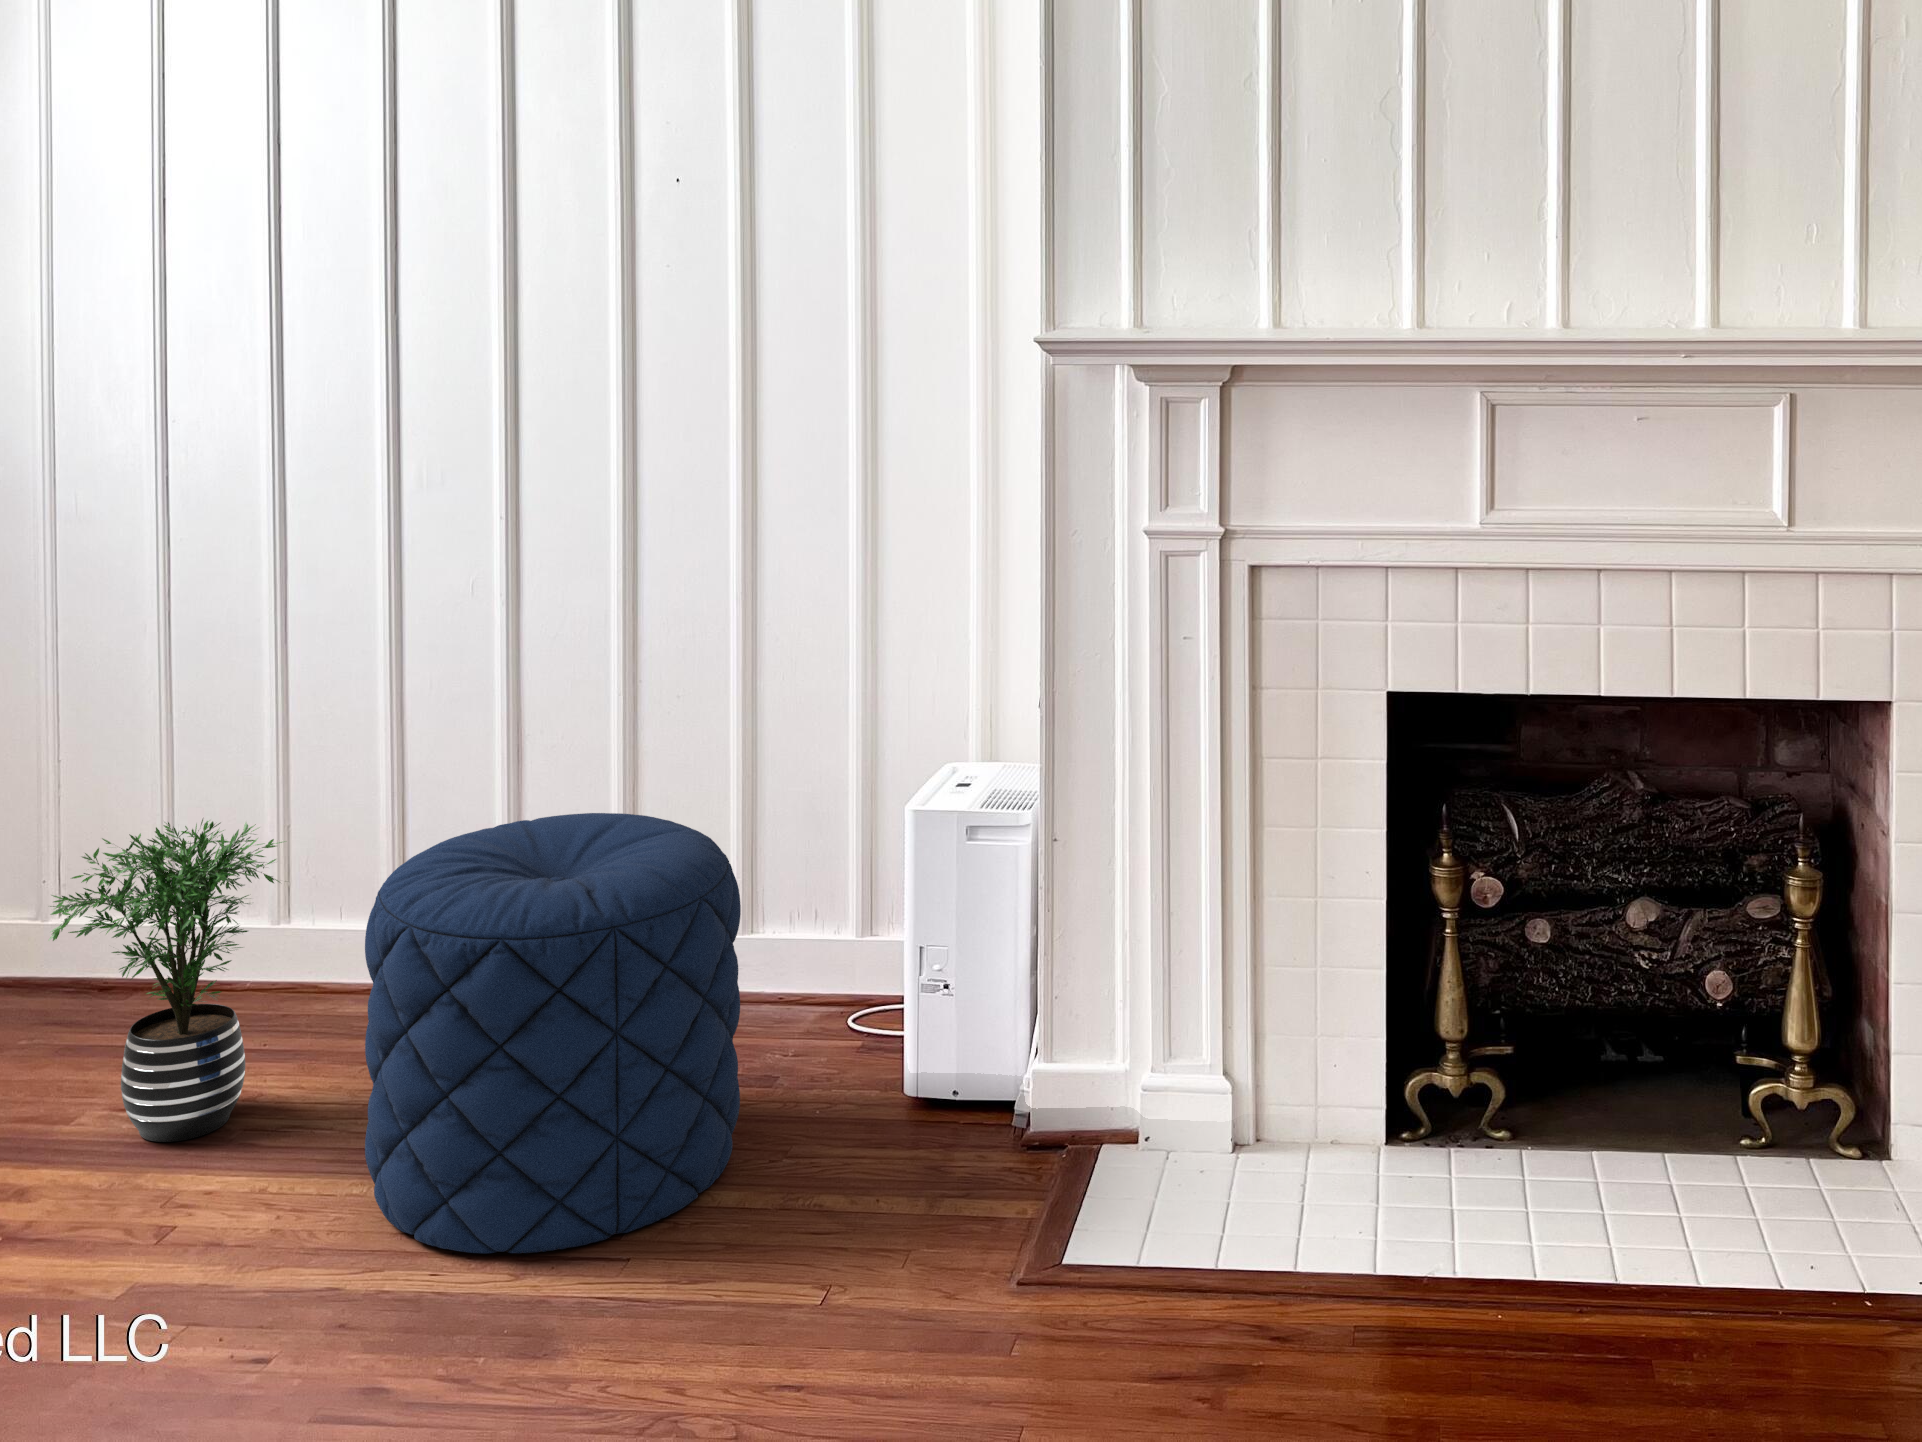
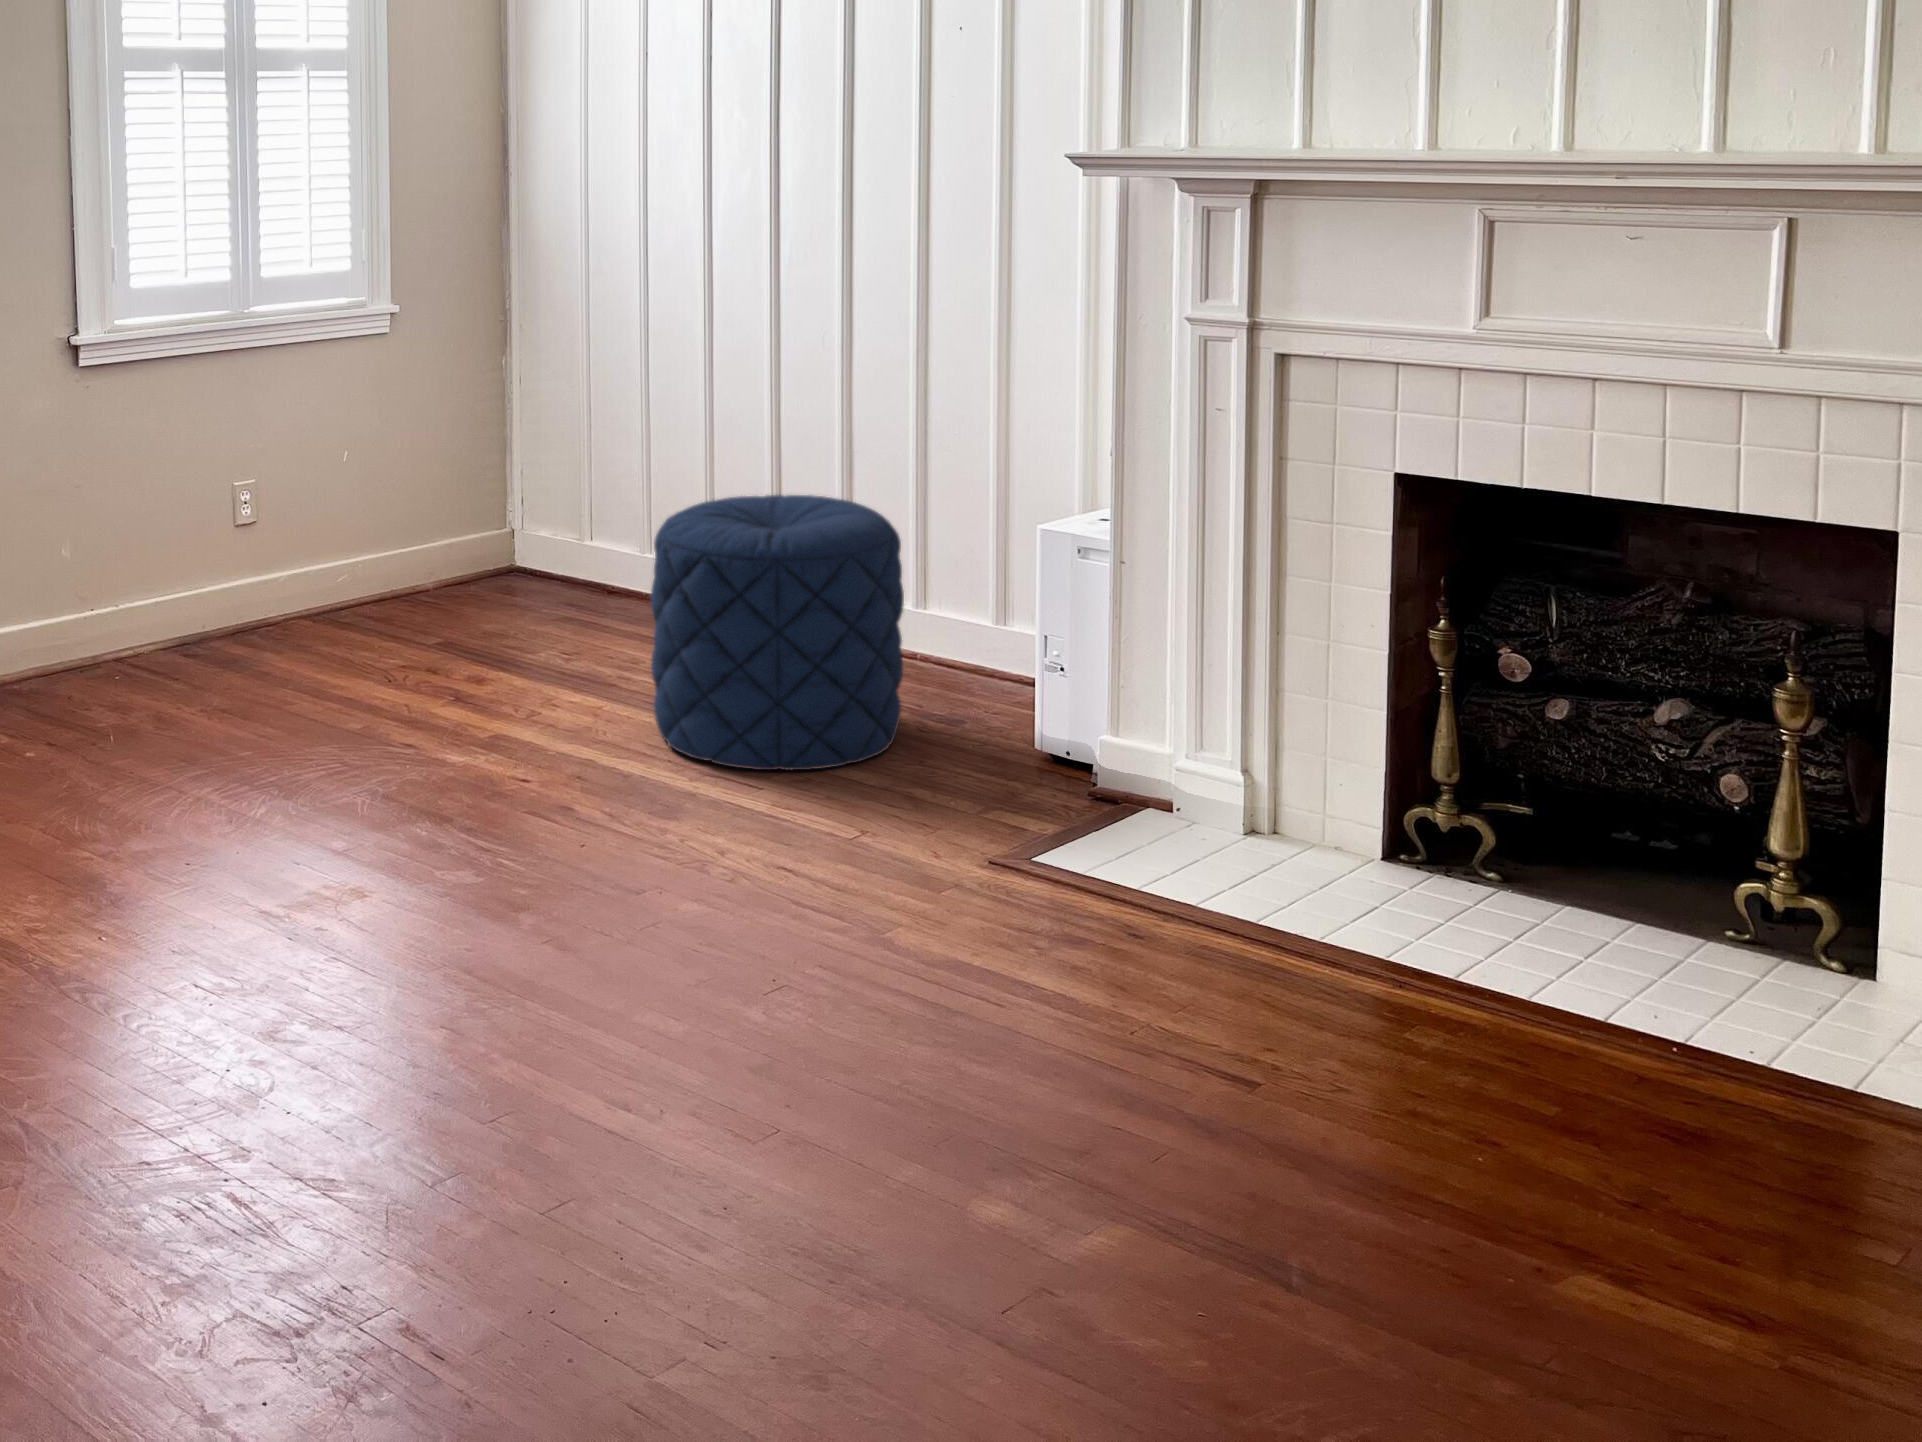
potted plant: present [48,819,282,1142] -> none [515,468,660,674]

